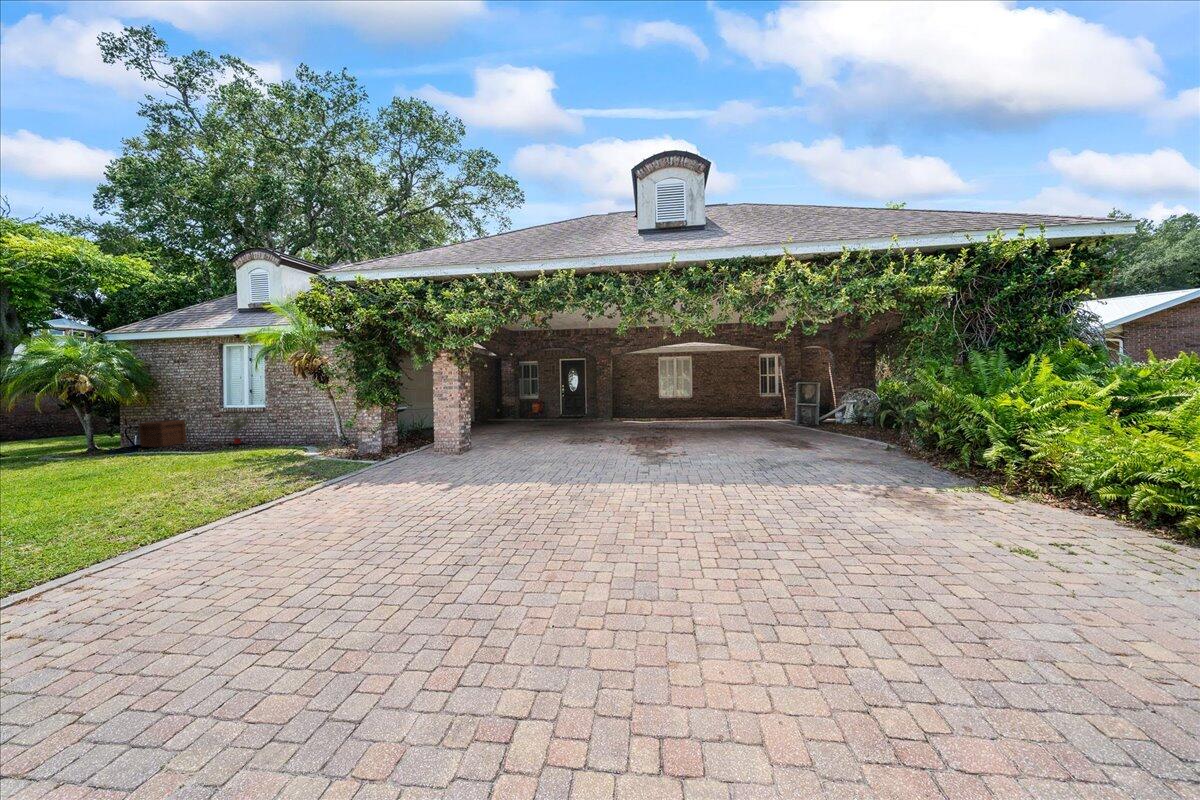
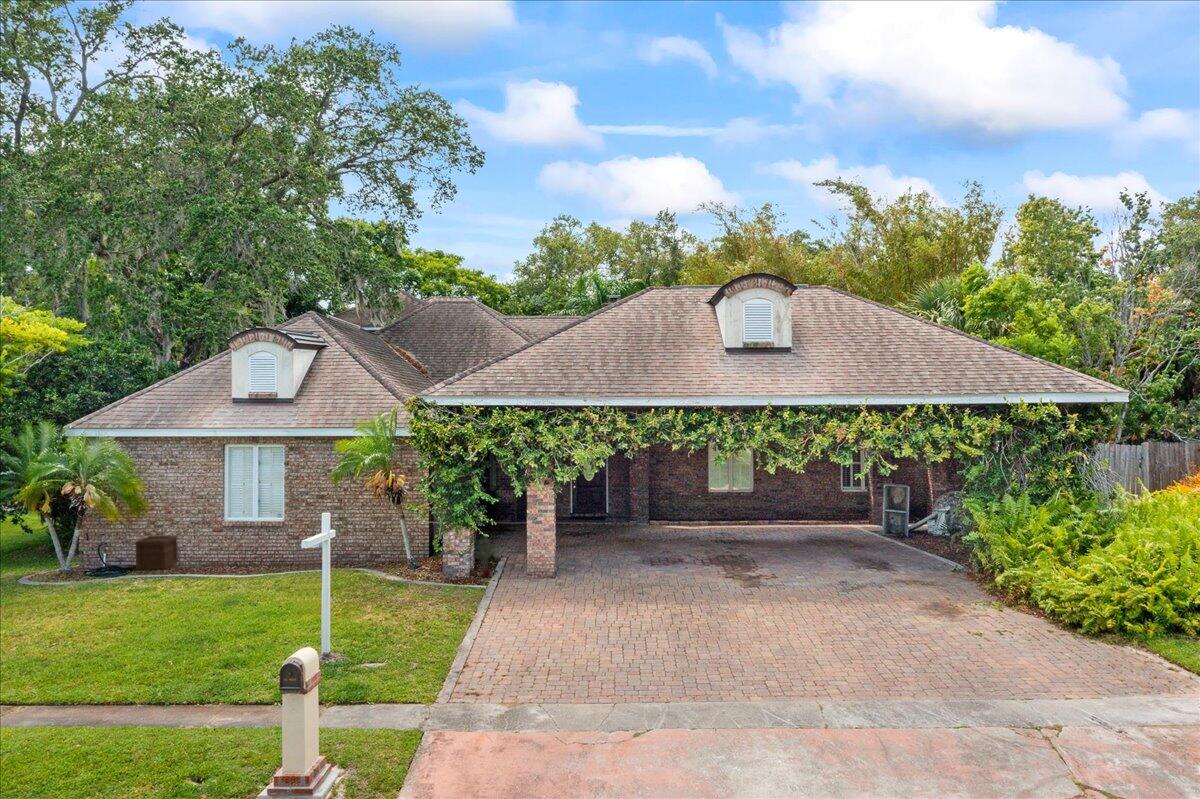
potted tree: present [227,413,250,444] -> present [474,537,493,577]

